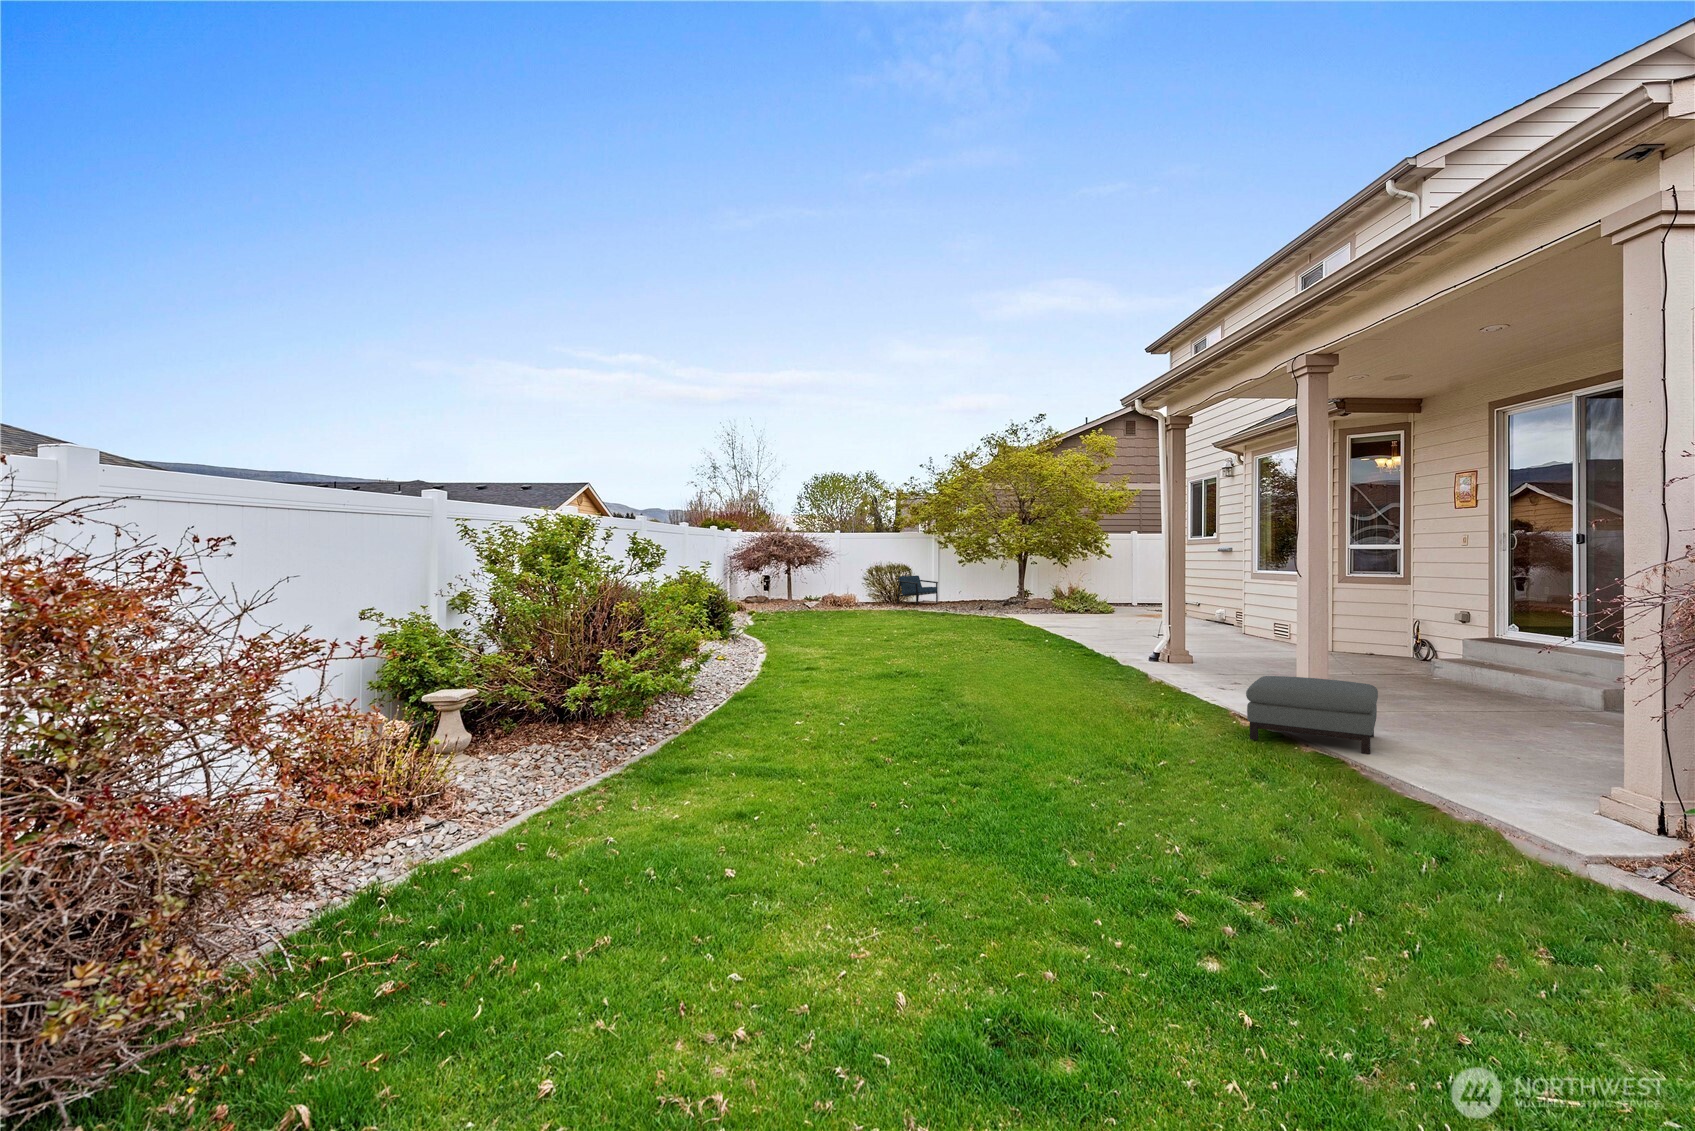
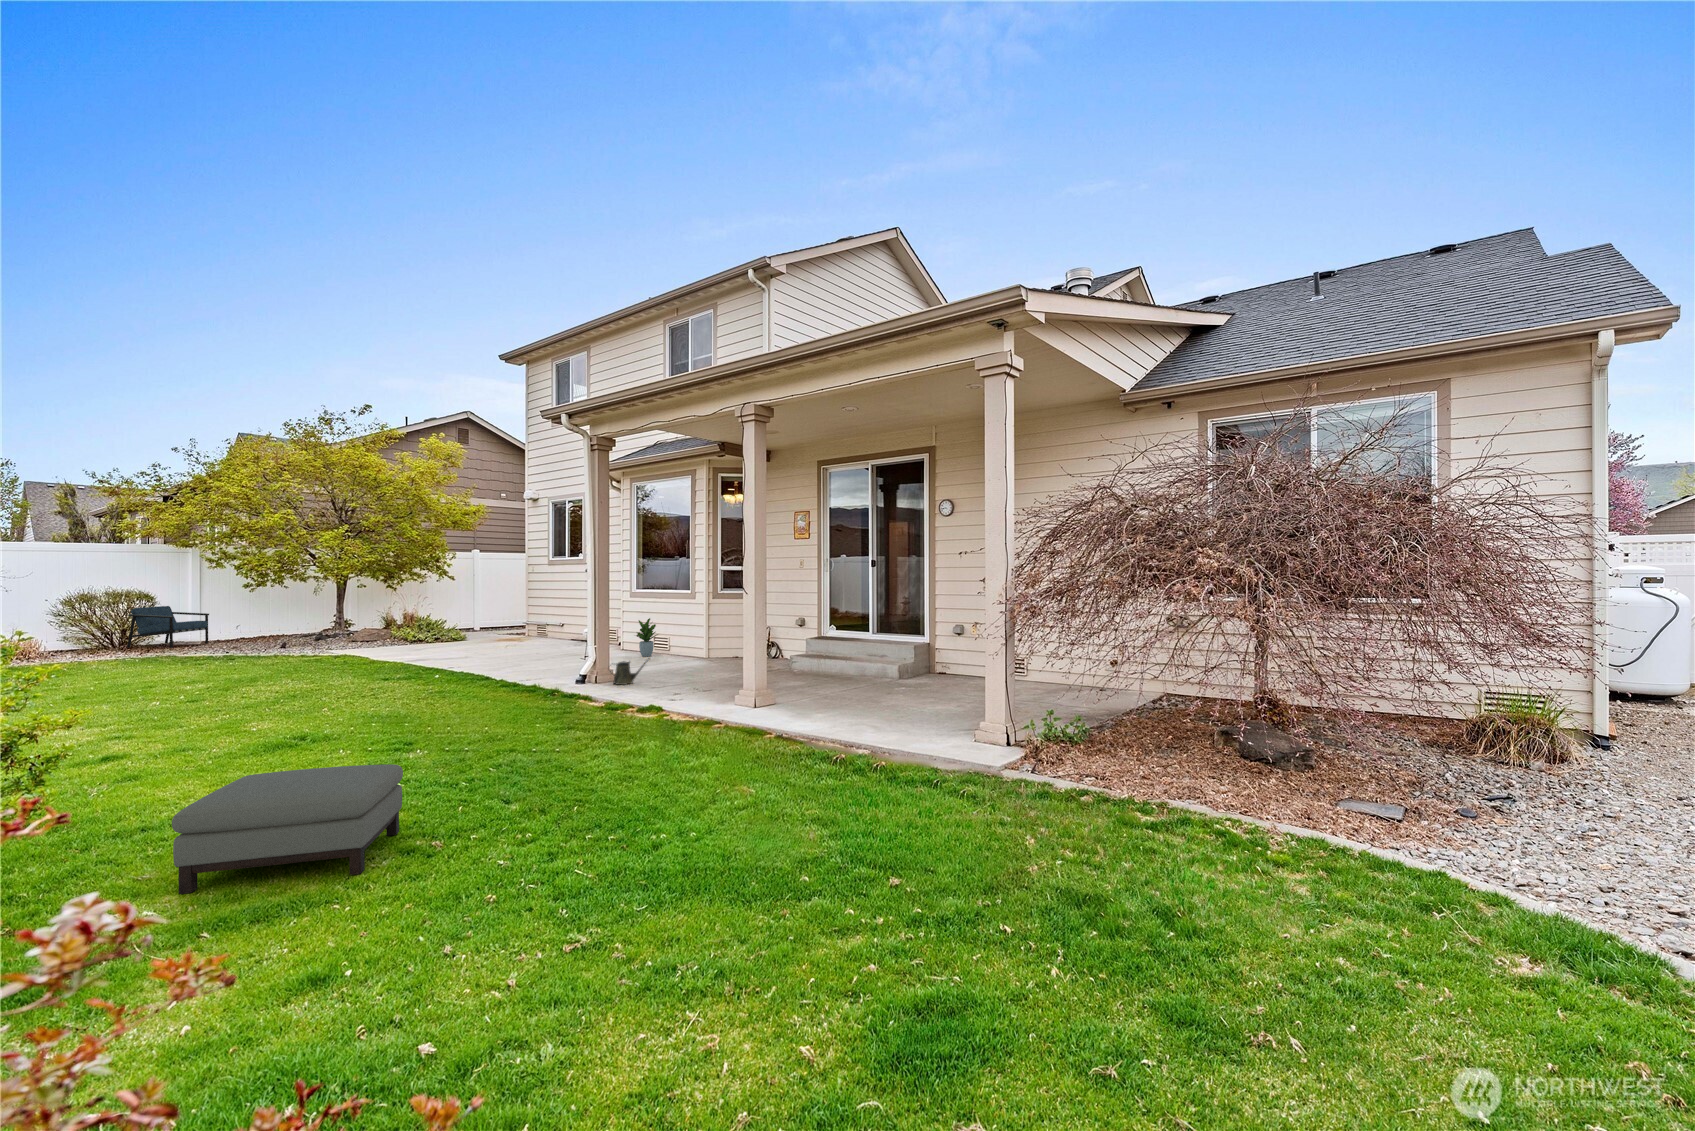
potted plant: none [1247,603,1280,646] -> present [636,618,658,657]
watering can: none [1185,645,1233,670] -> present [610,661,647,685]
ottoman: present [1246,676,1378,754] -> present [172,764,403,894]

